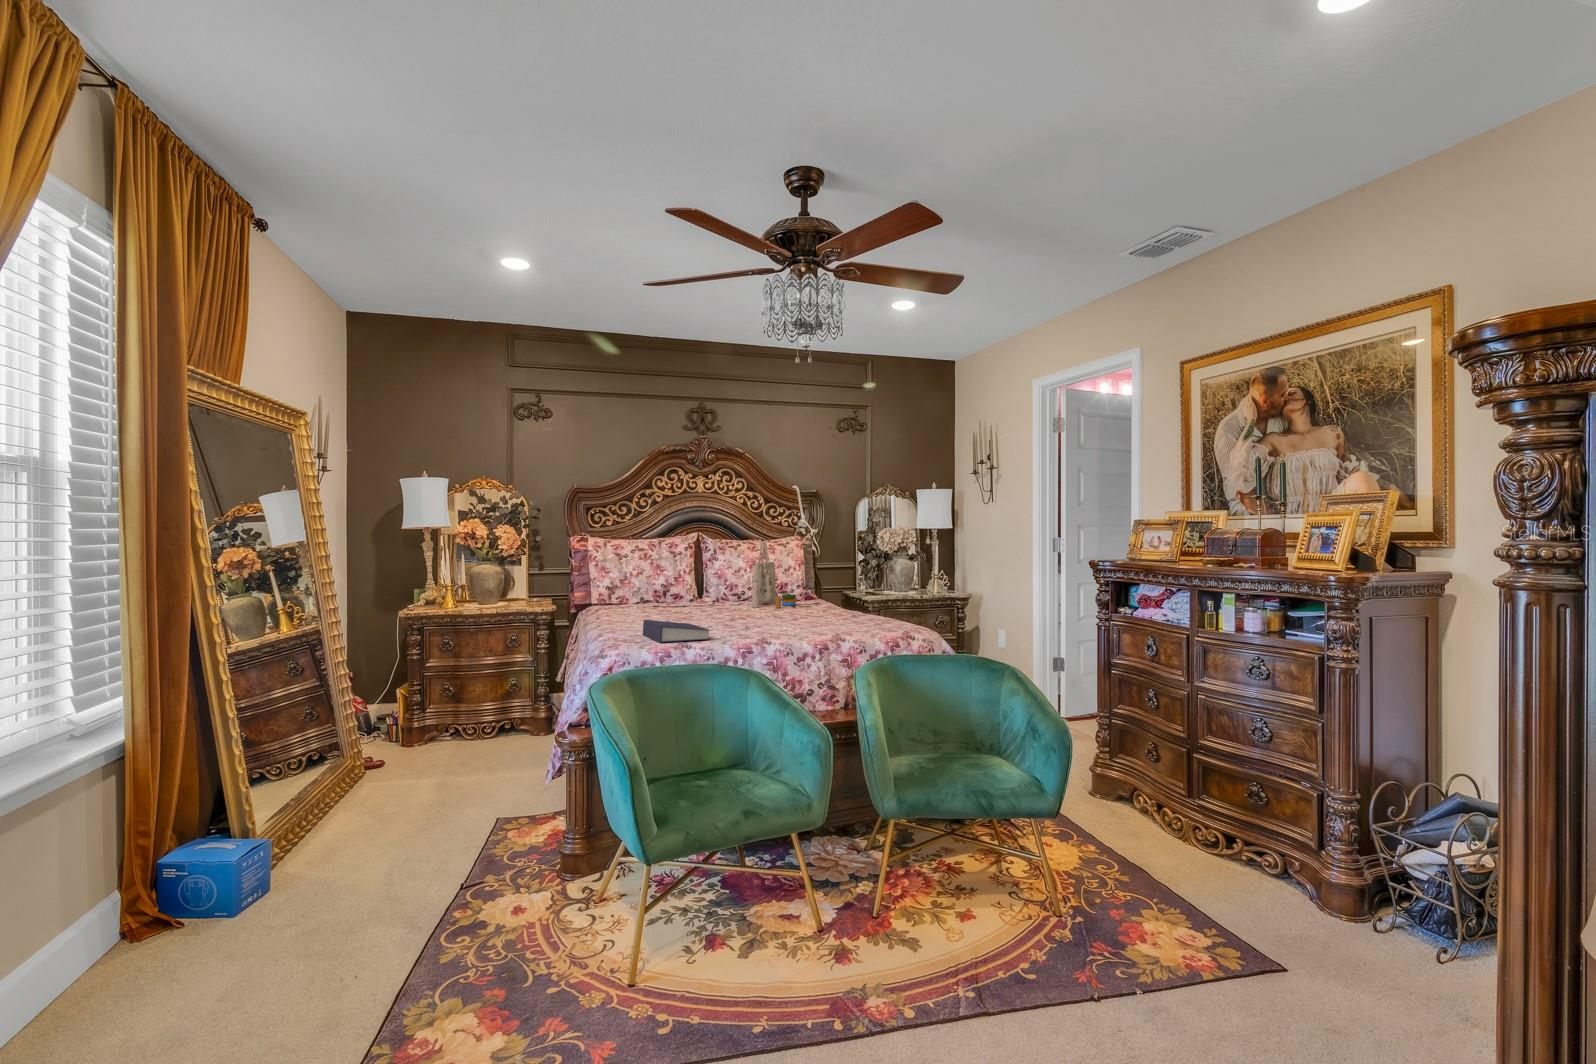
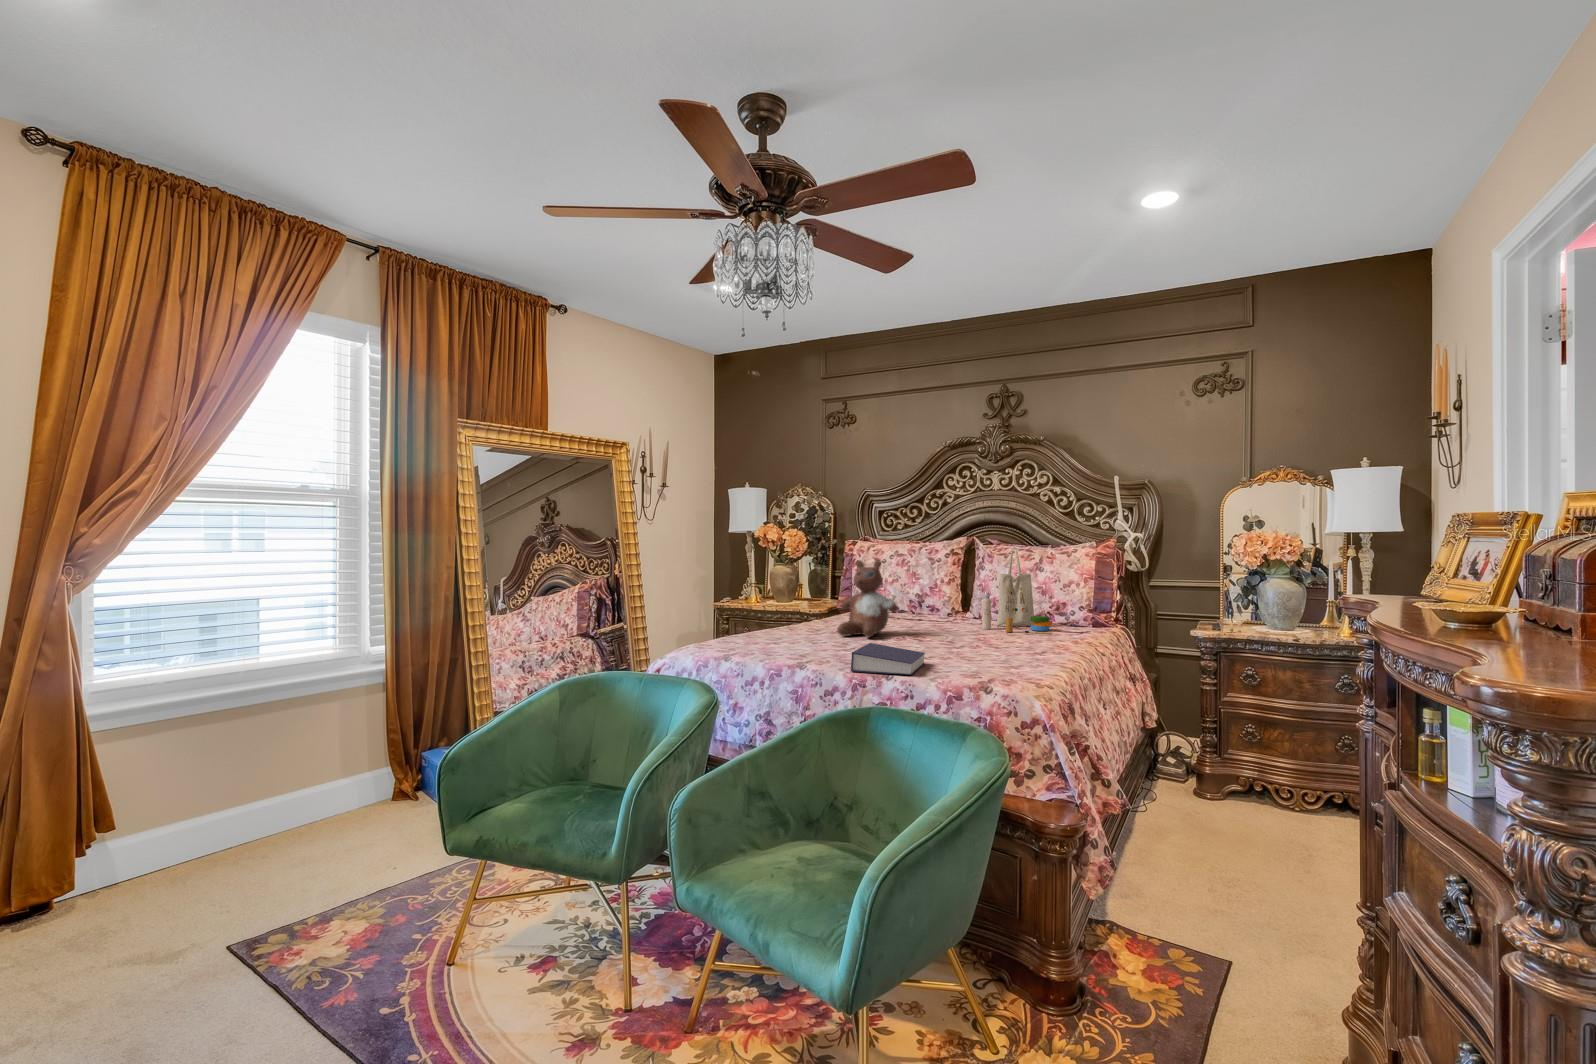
stuffed bear: none [670,552,725,620] -> present [837,560,897,637]
book: present [643,620,709,643] -> present [851,643,925,675]

